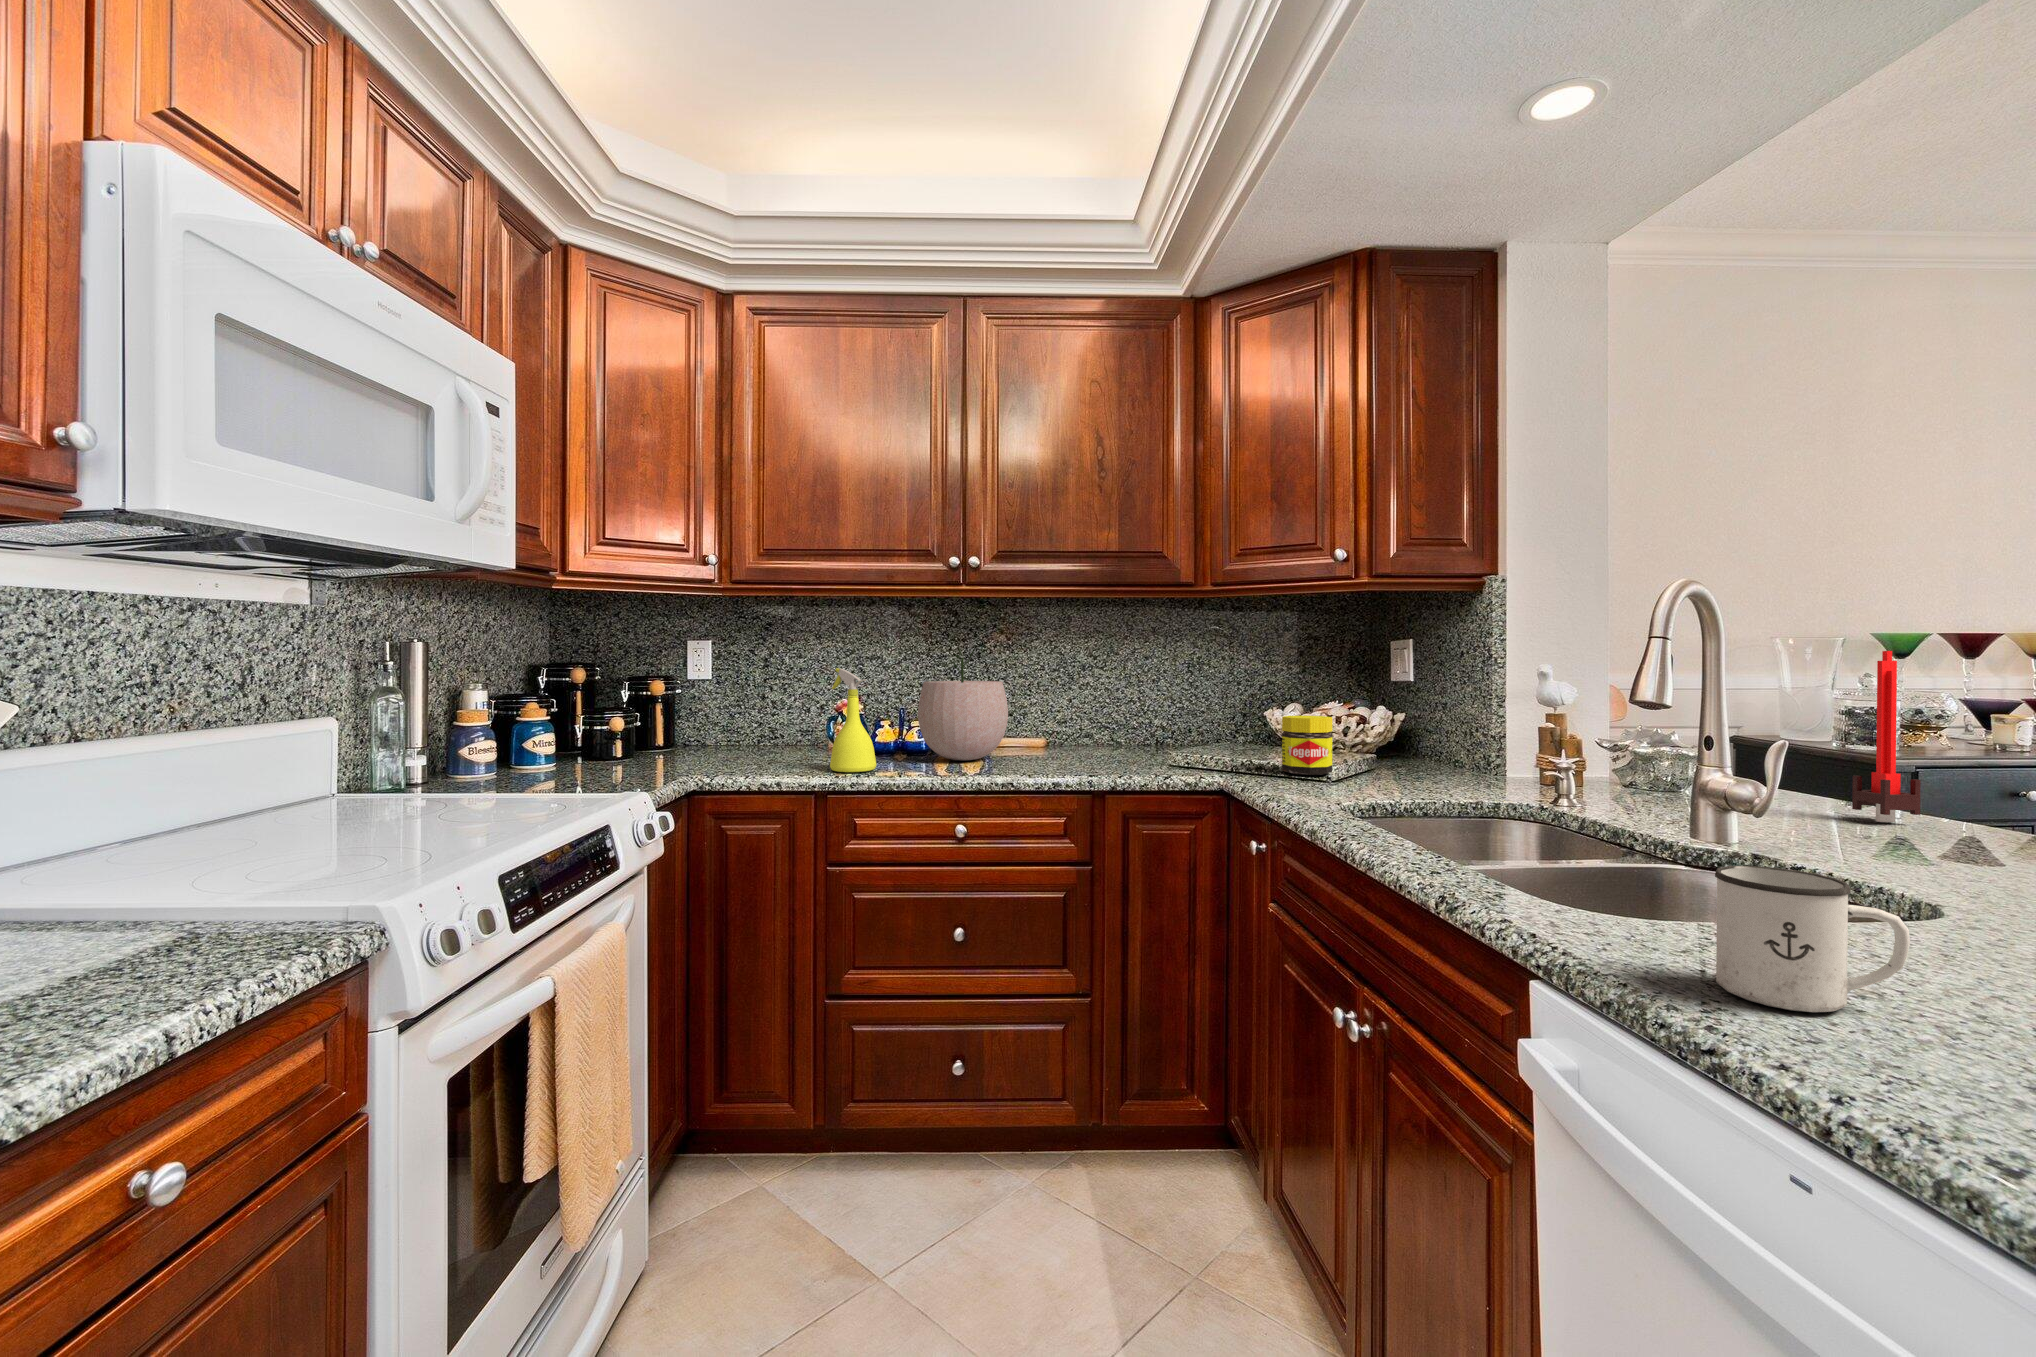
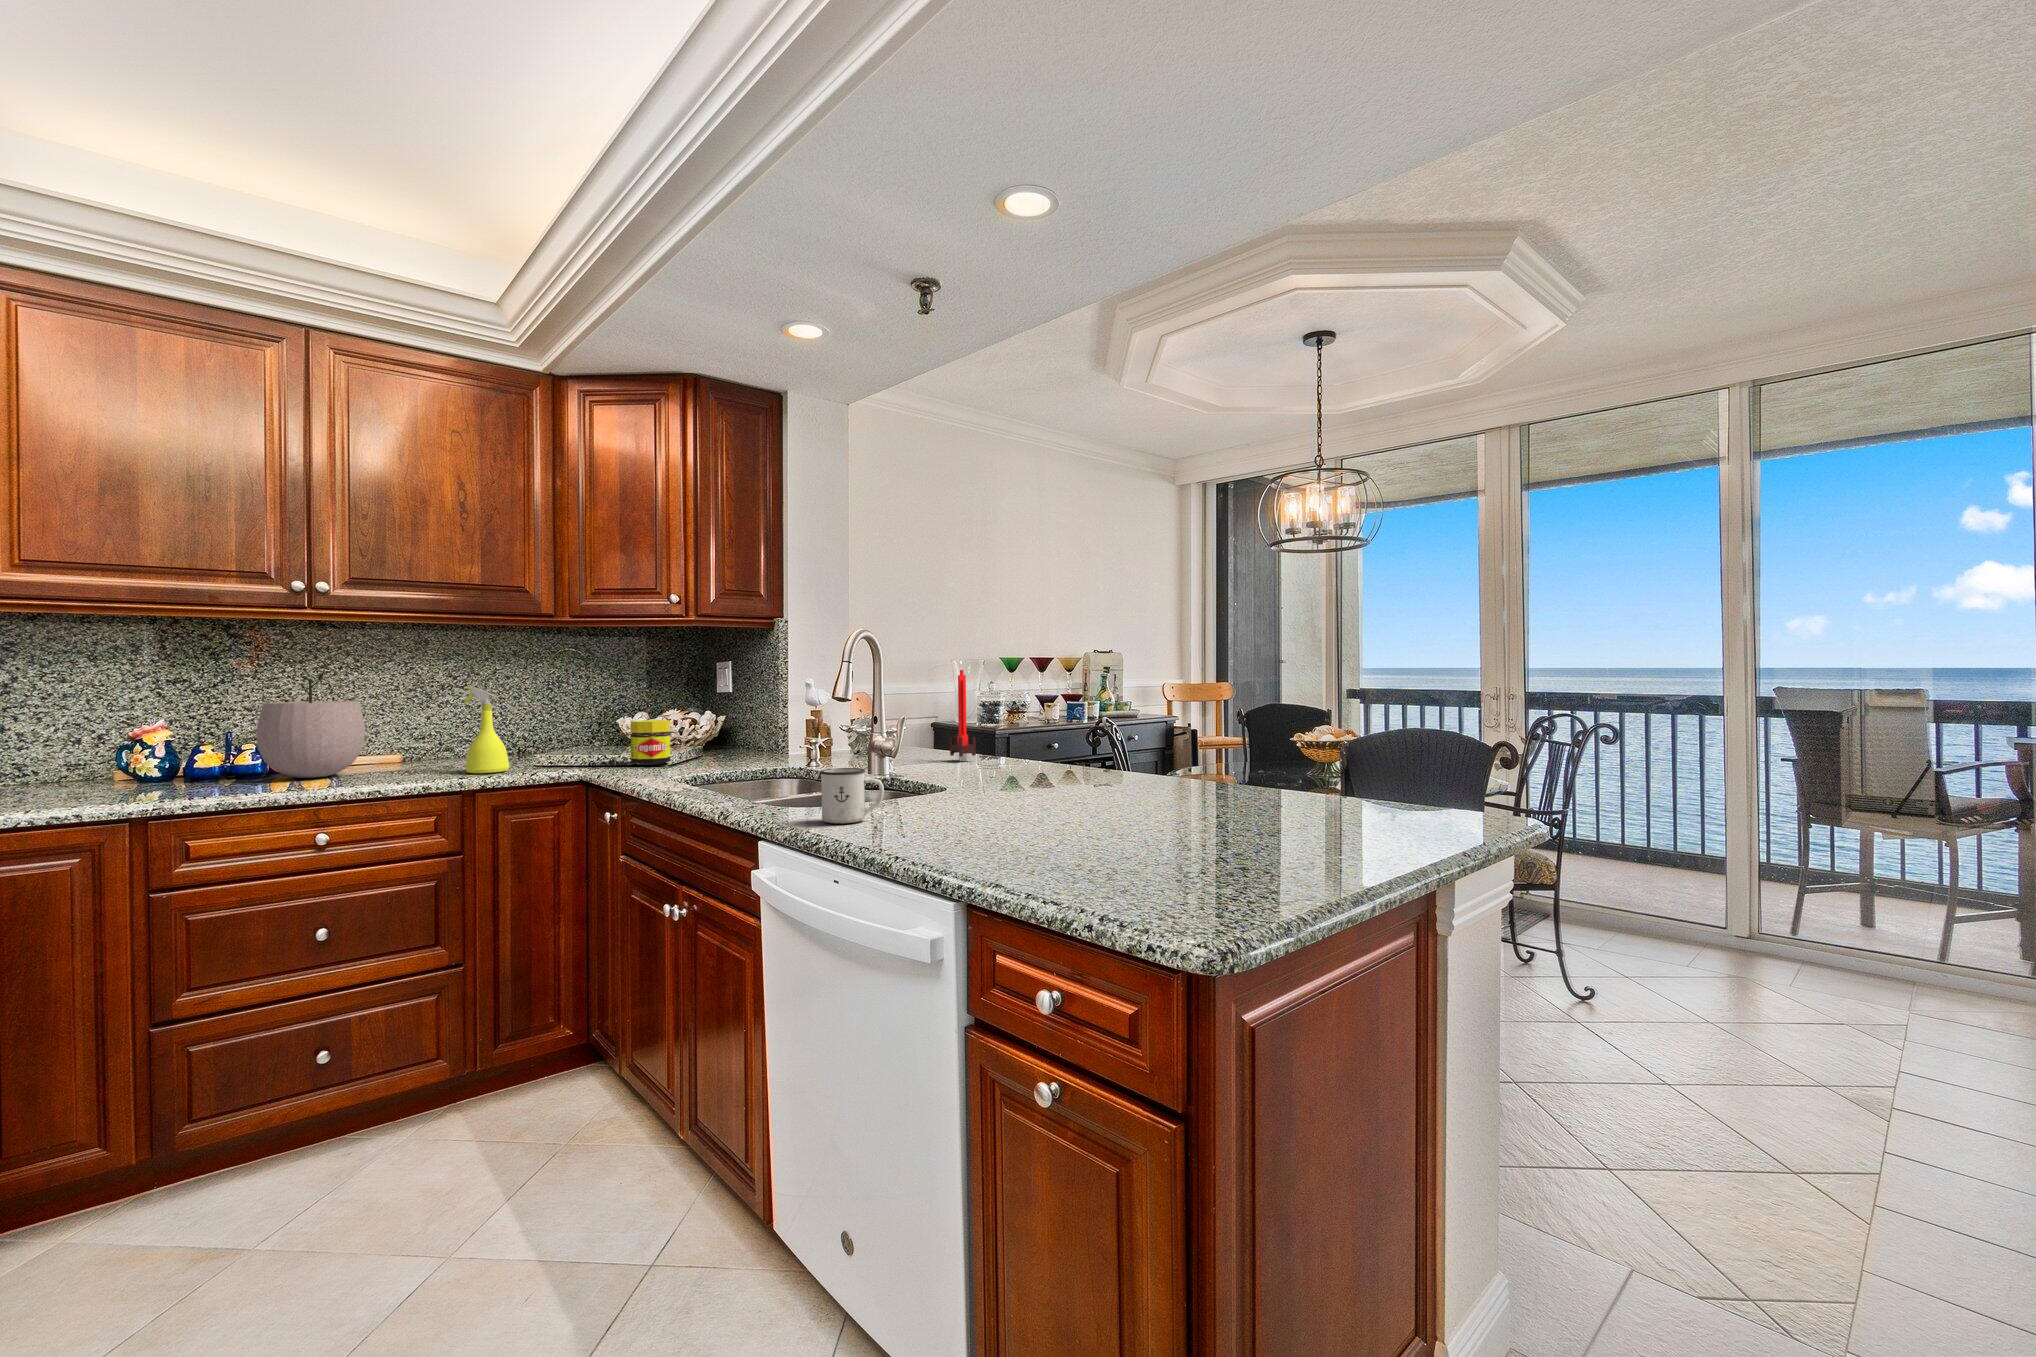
spray bottle: present [830,668,876,772] -> present [464,686,510,773]

